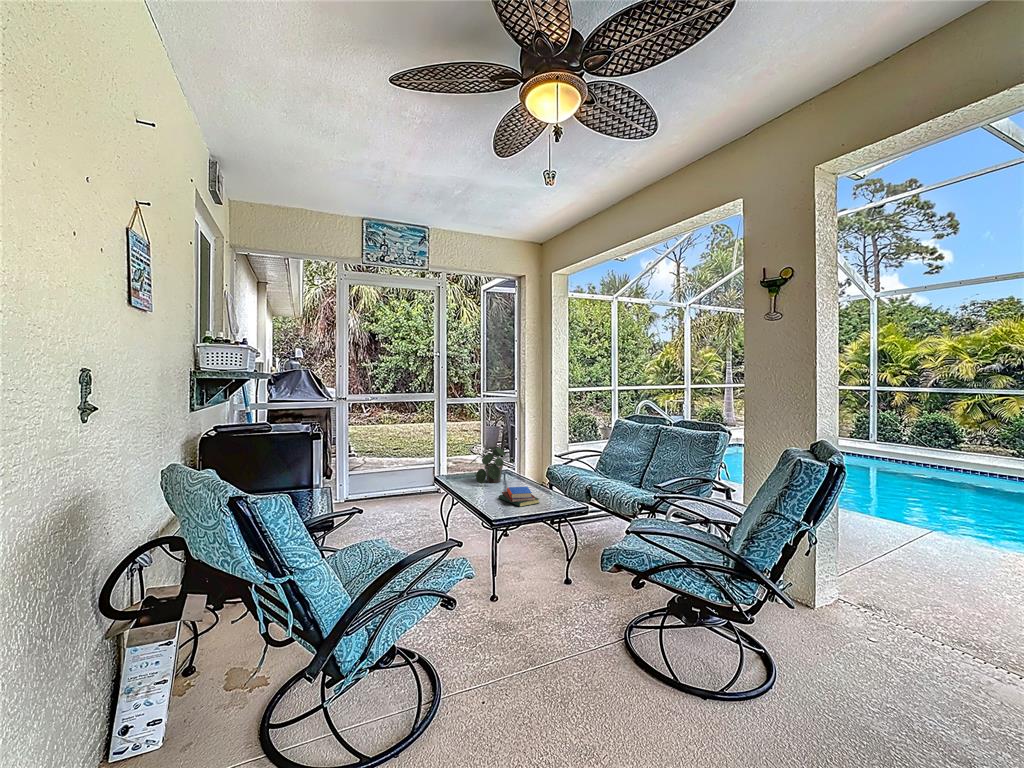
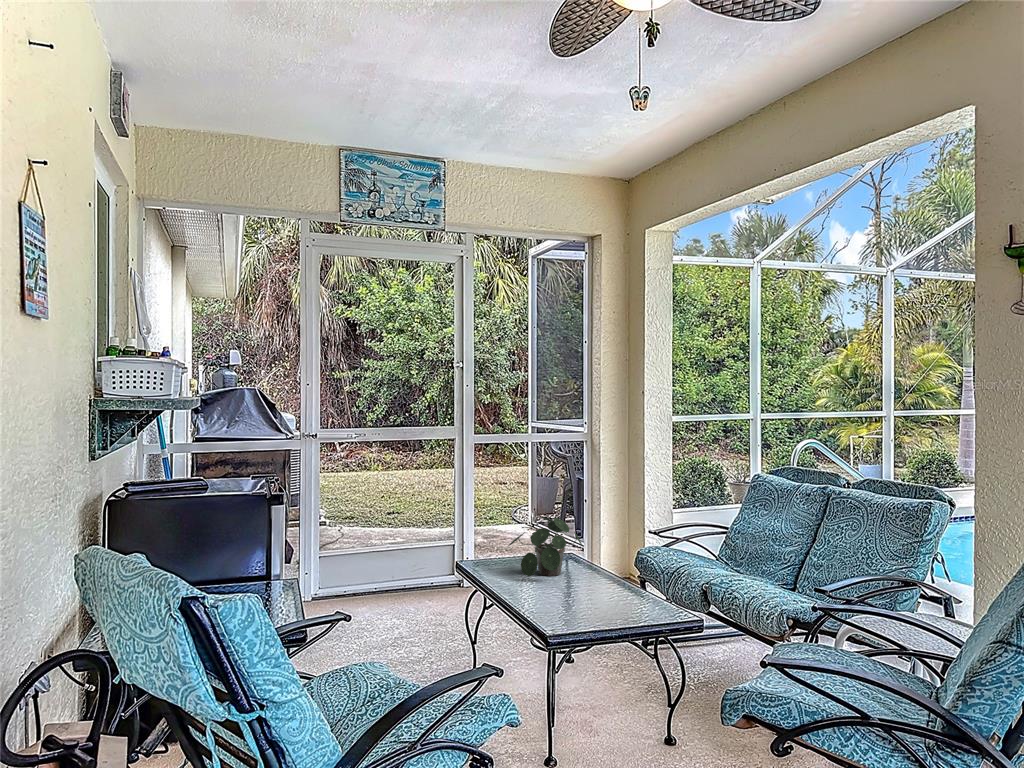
book: present [499,487,539,507] -> none [557,584,625,617]

